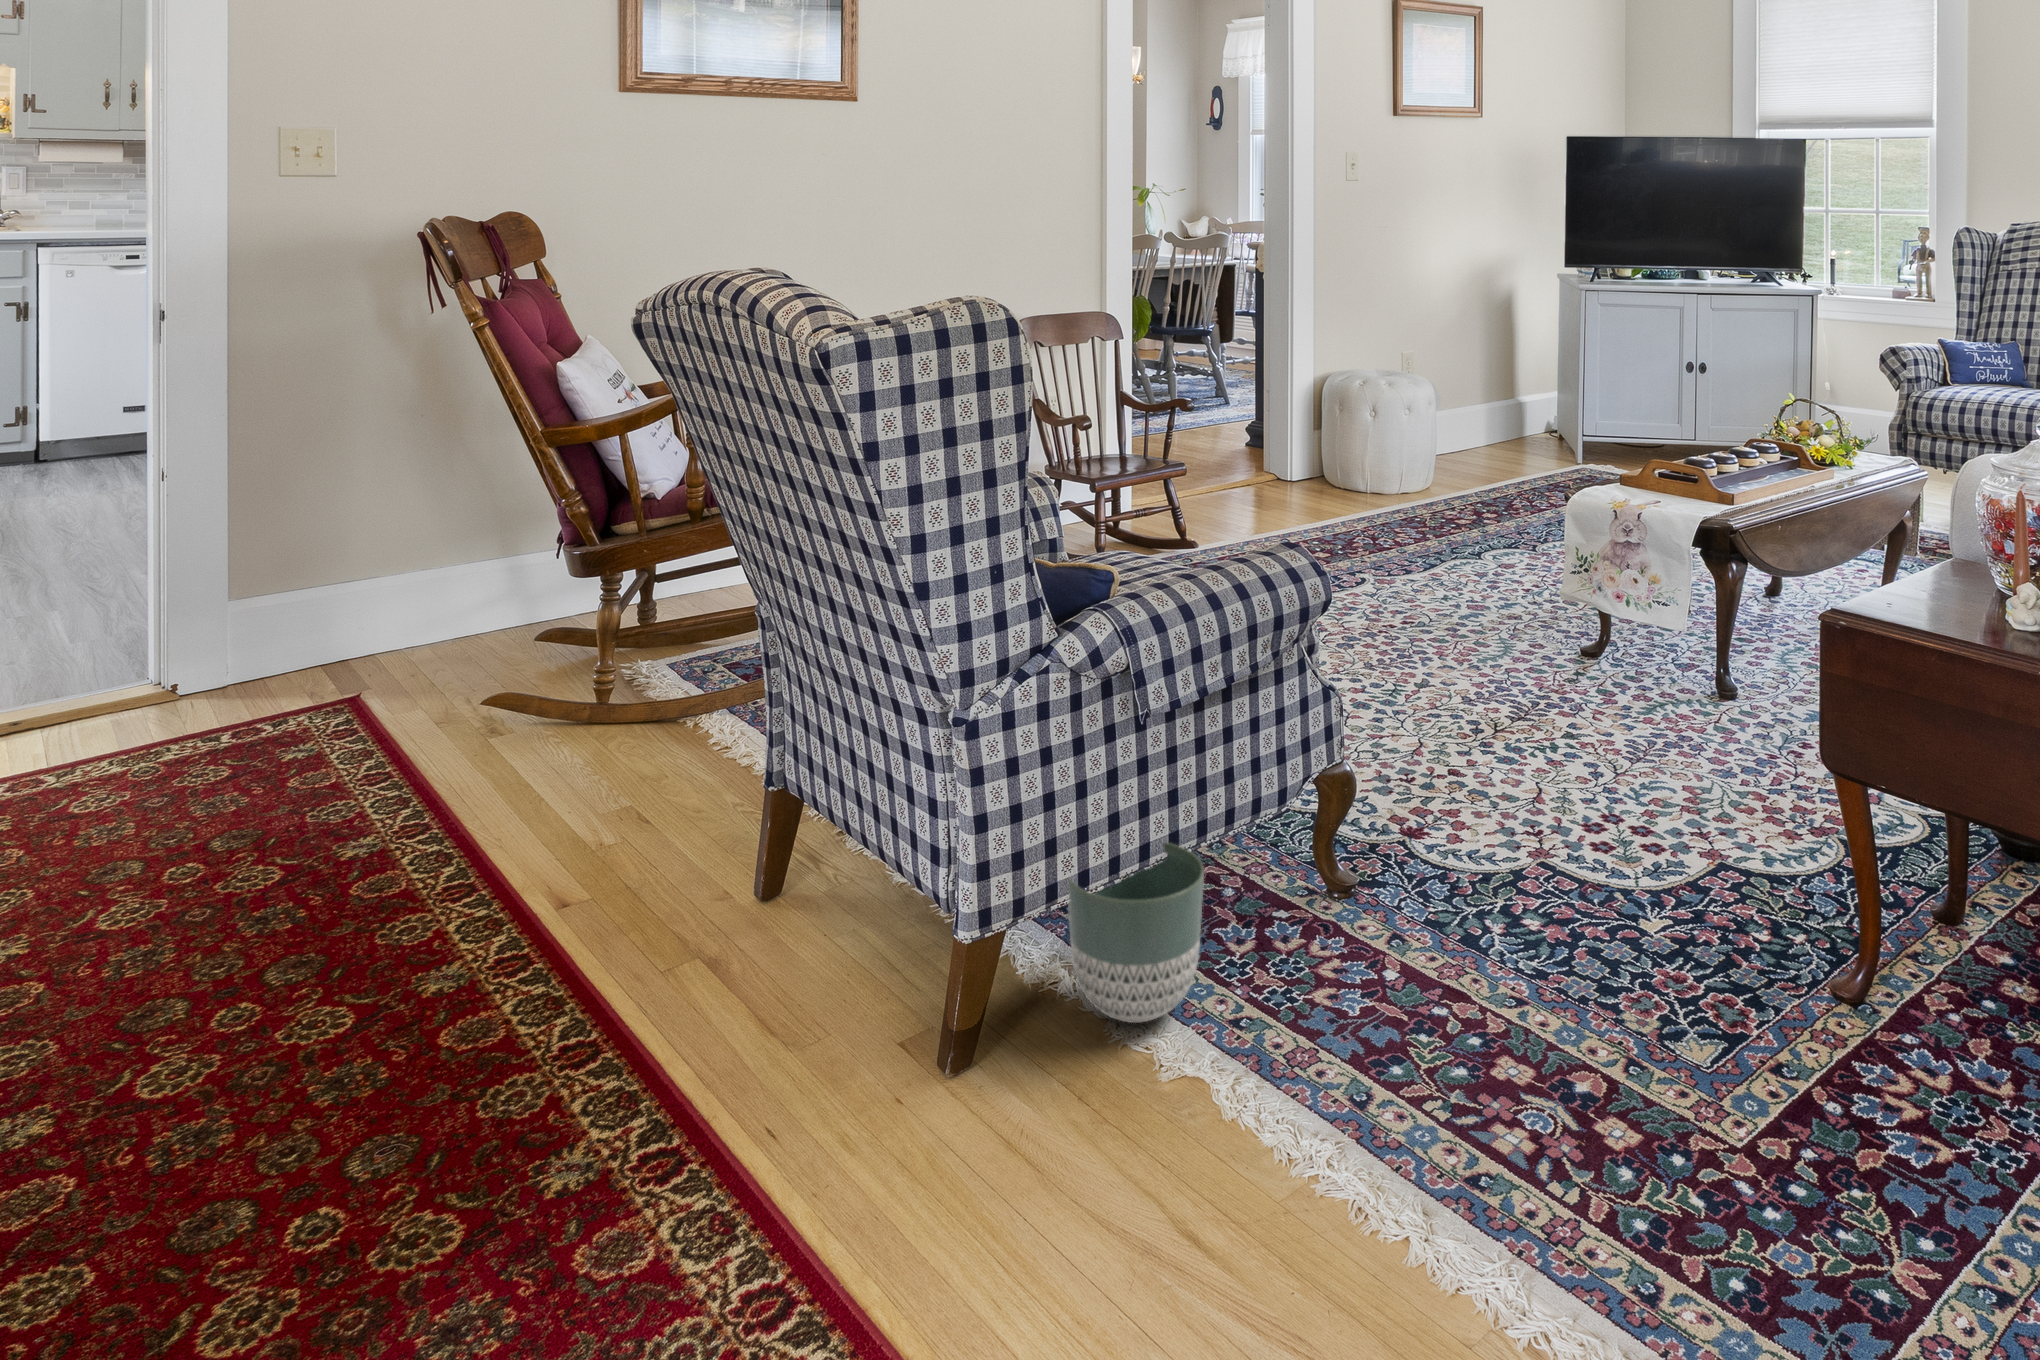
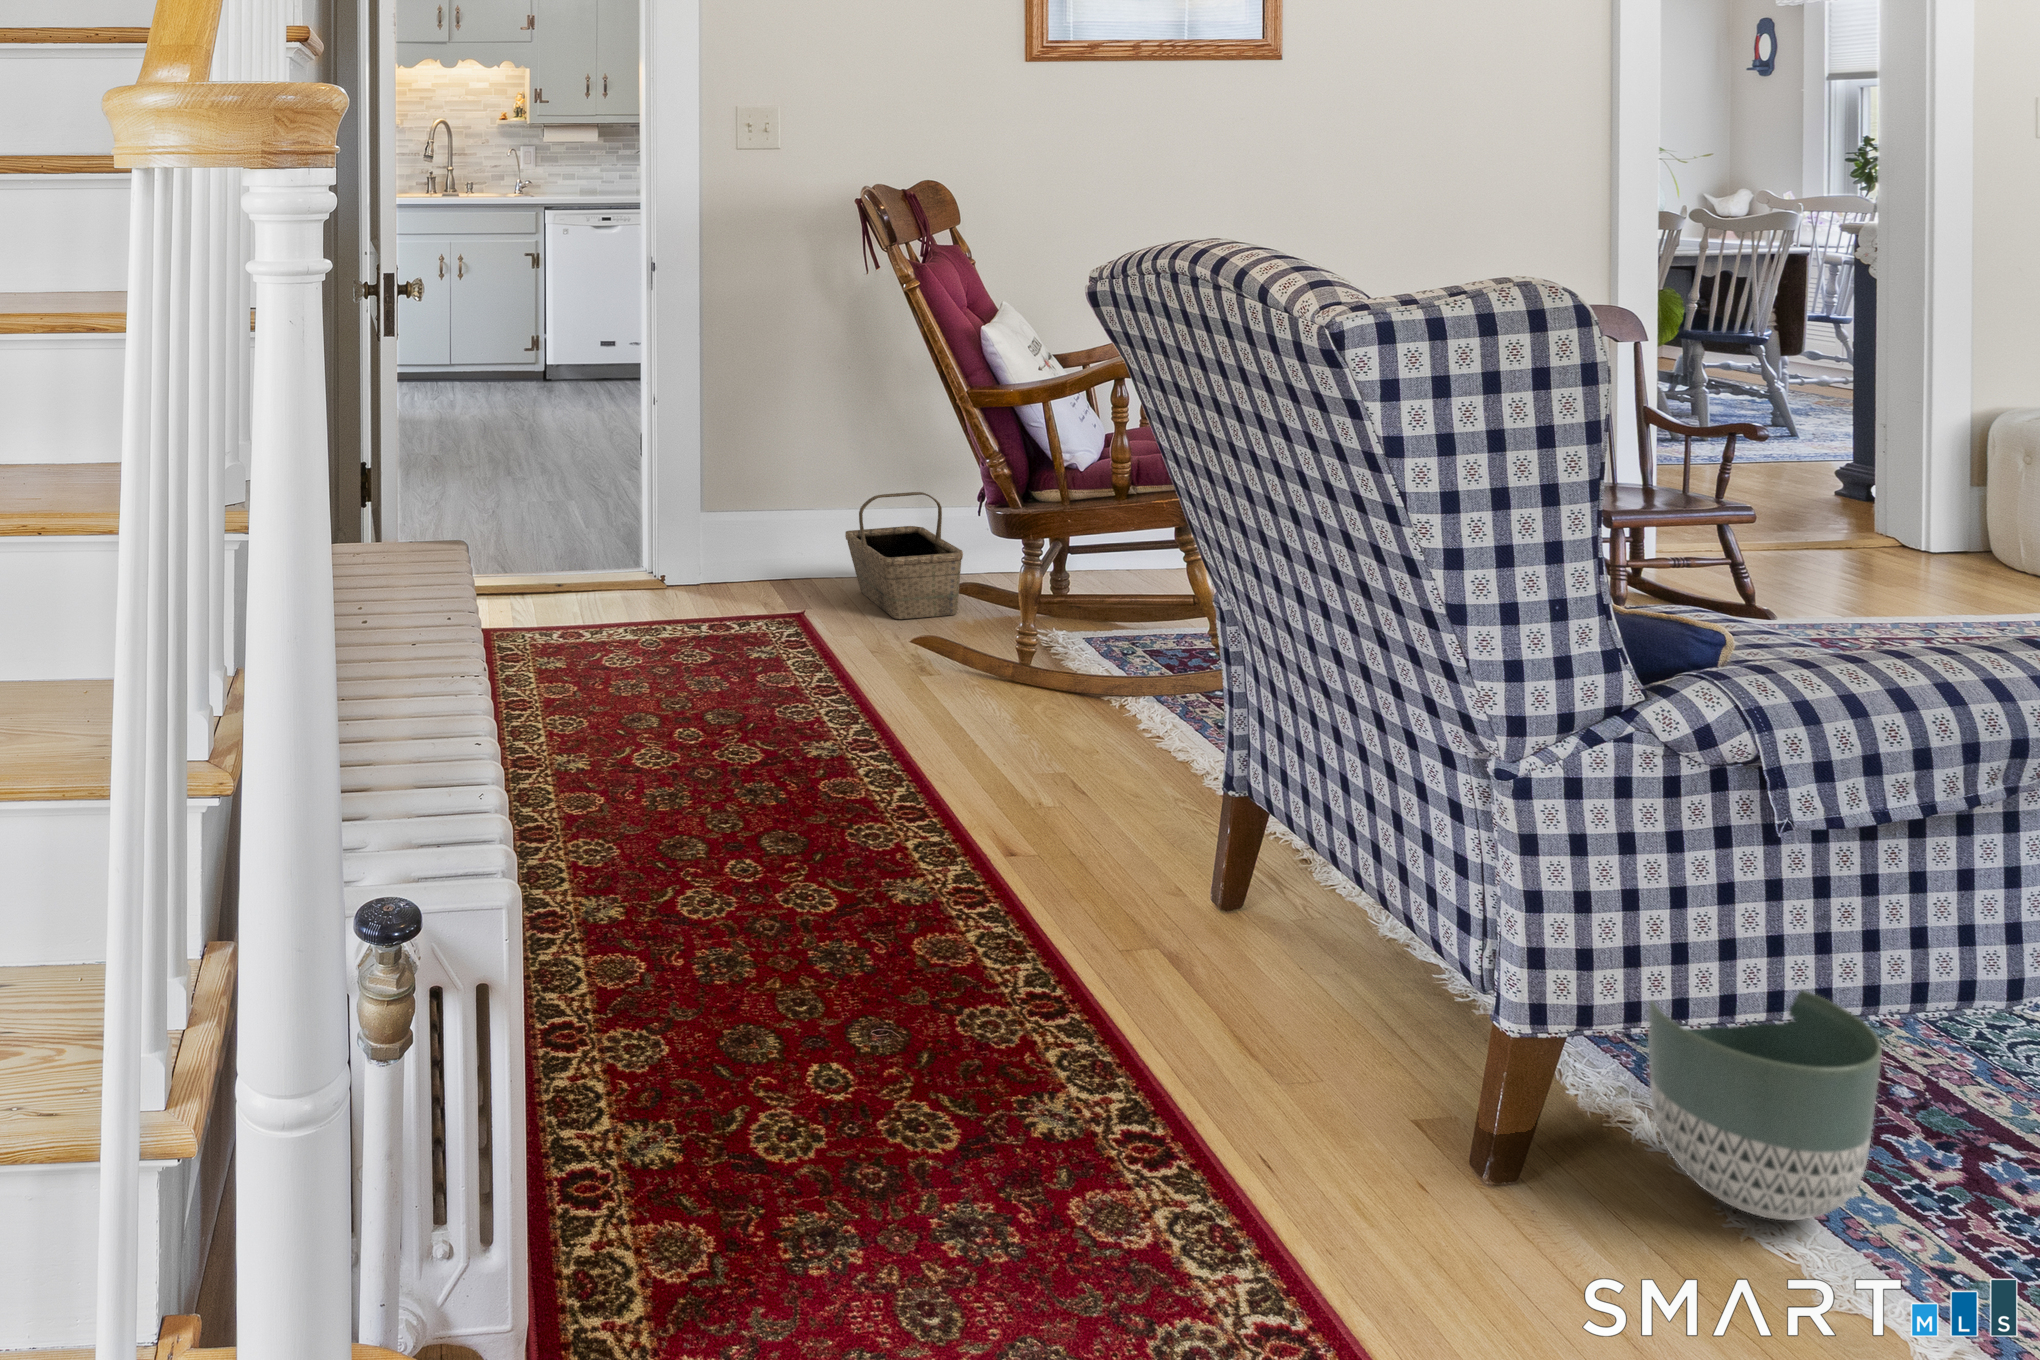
basket: none [419,536,546,669] -> present [845,492,963,619]

